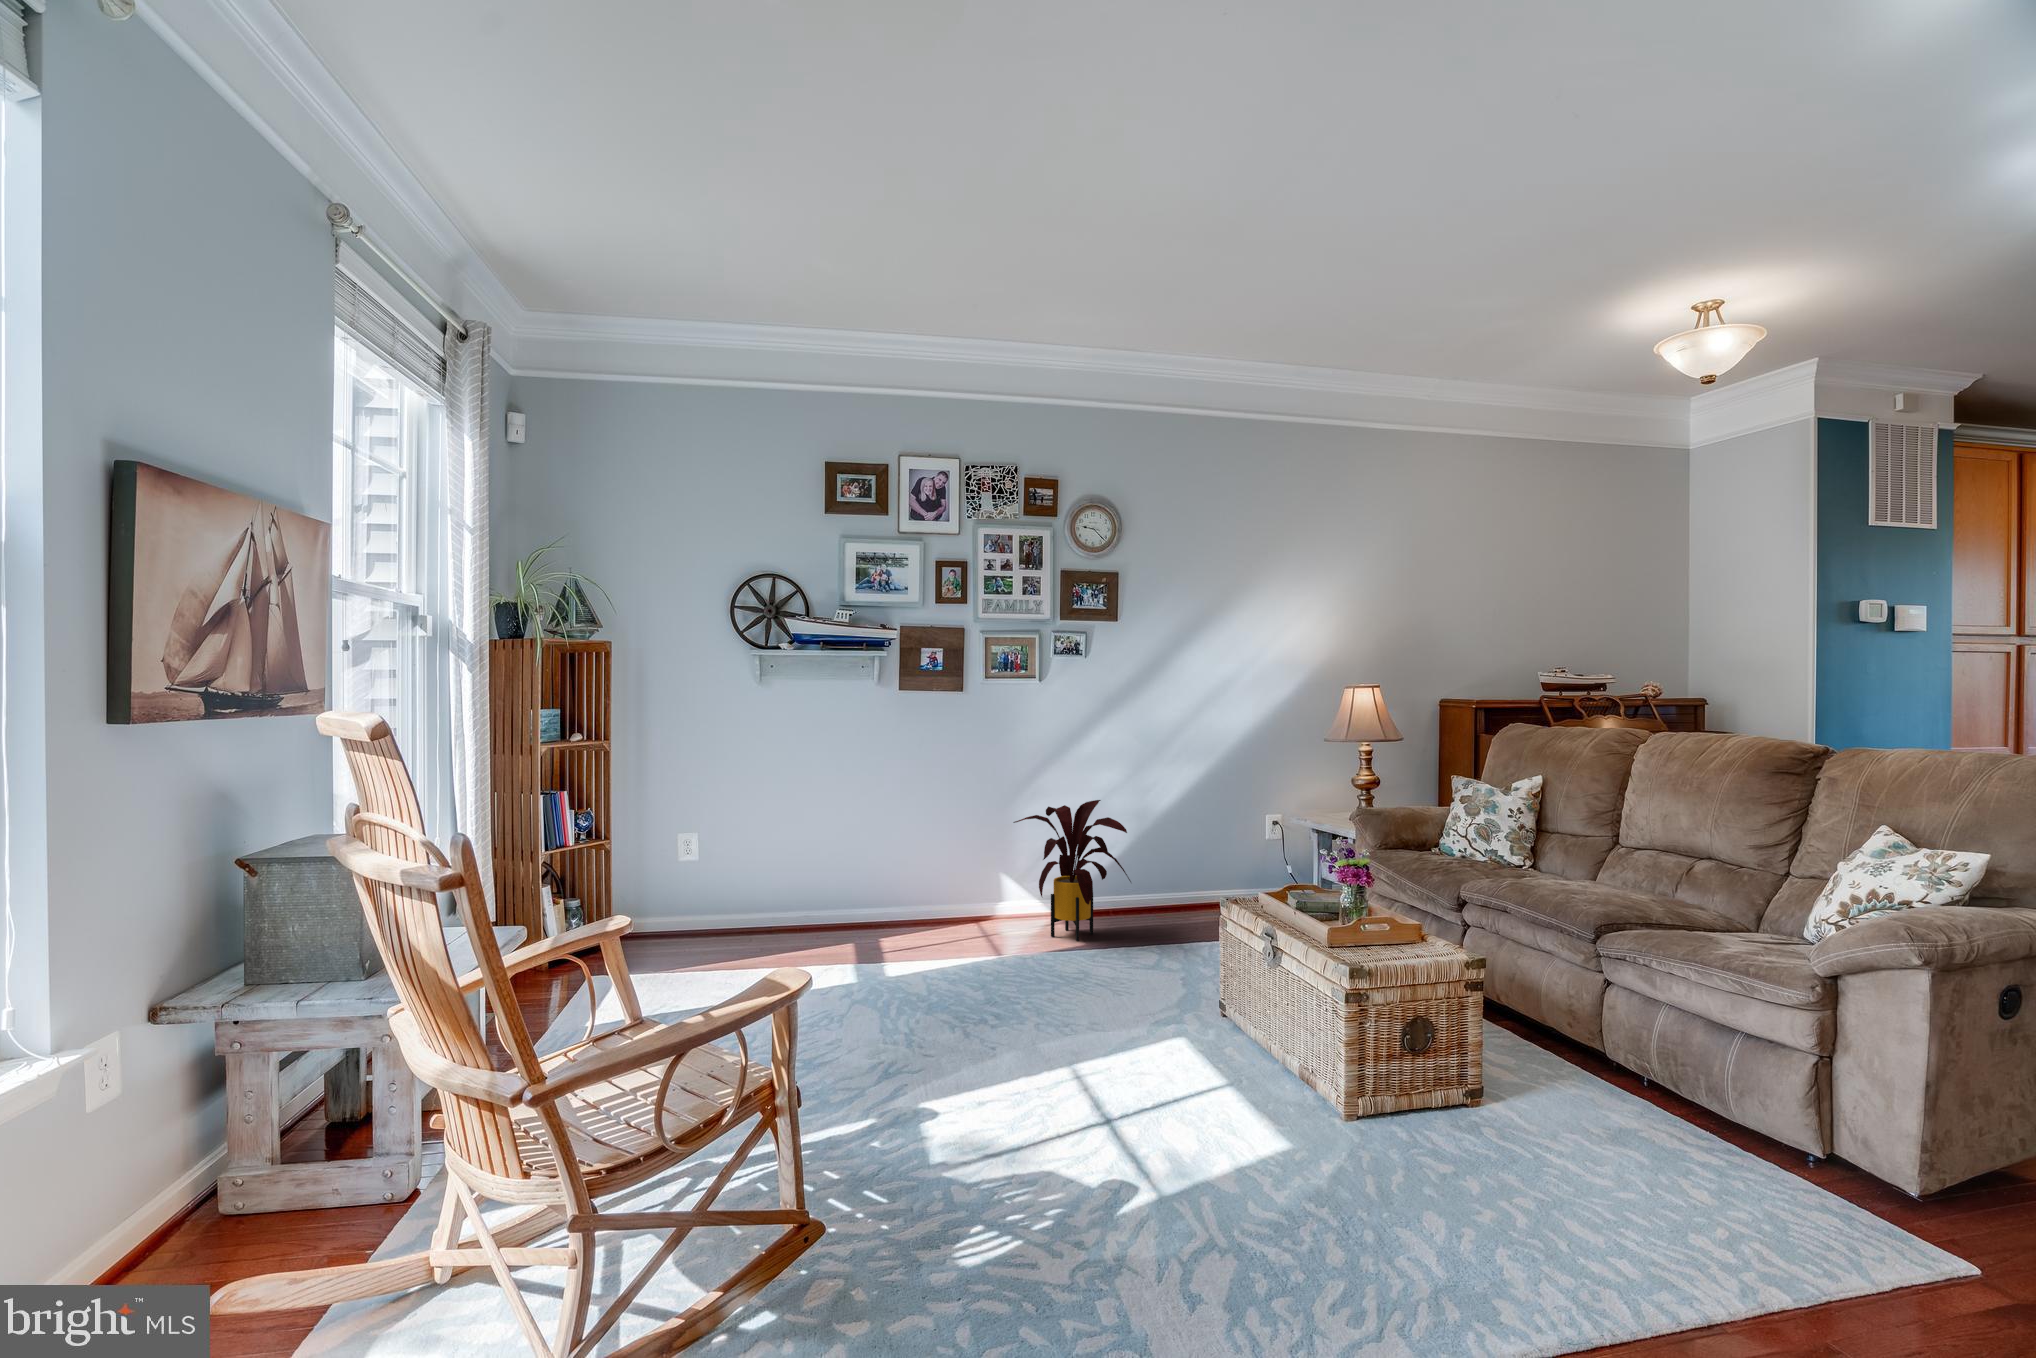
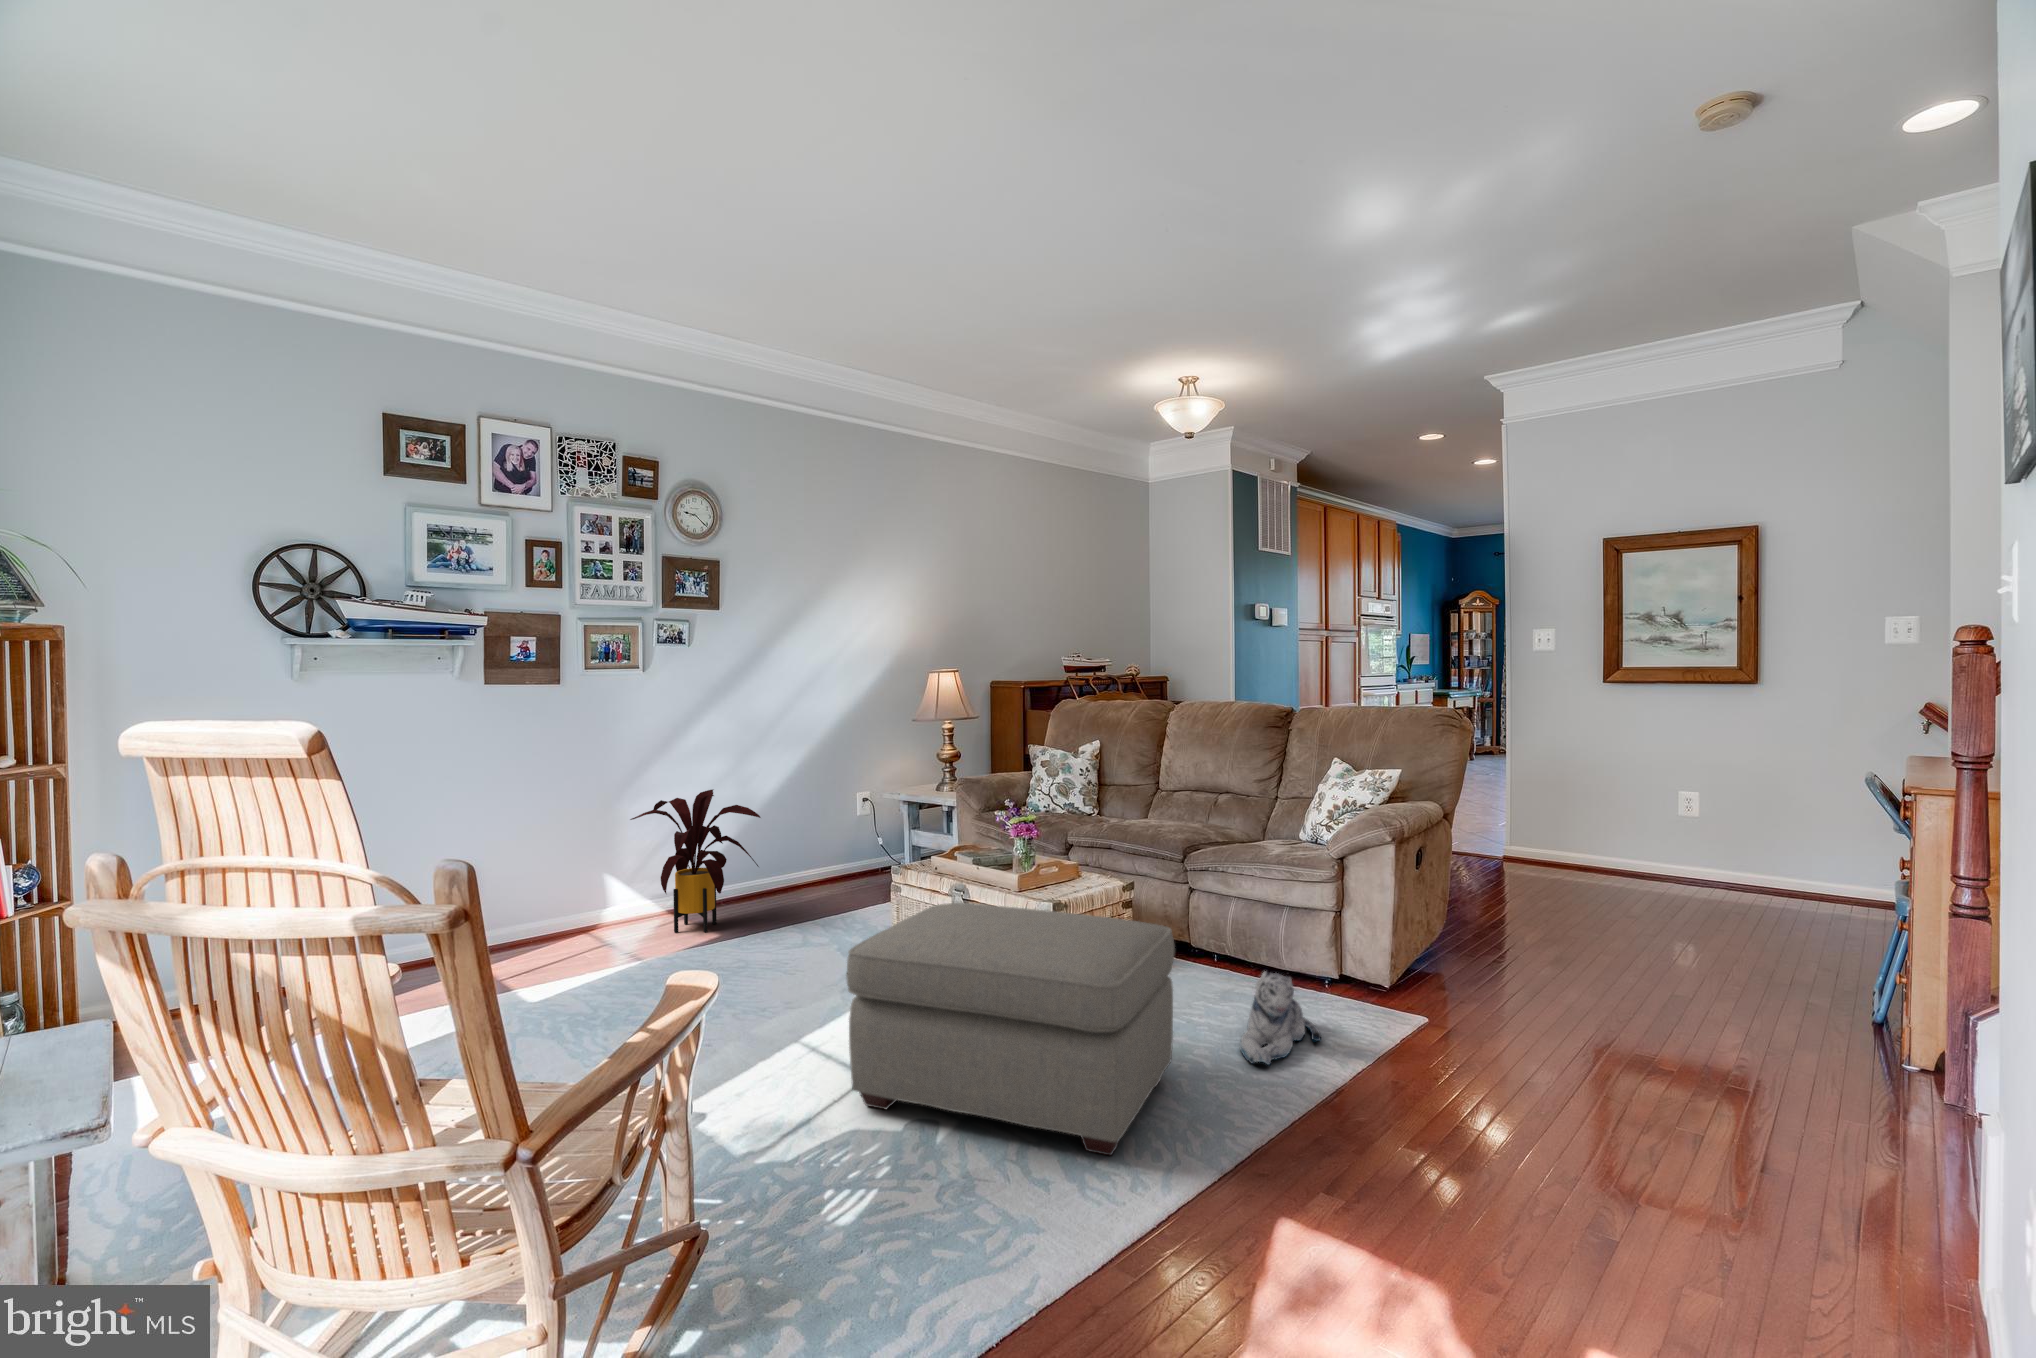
ottoman: none [1064,948,1456,1282] -> present [846,903,1175,1155]
plush toy: none [1576,1111,1728,1241] -> present [1240,971,1321,1065]

